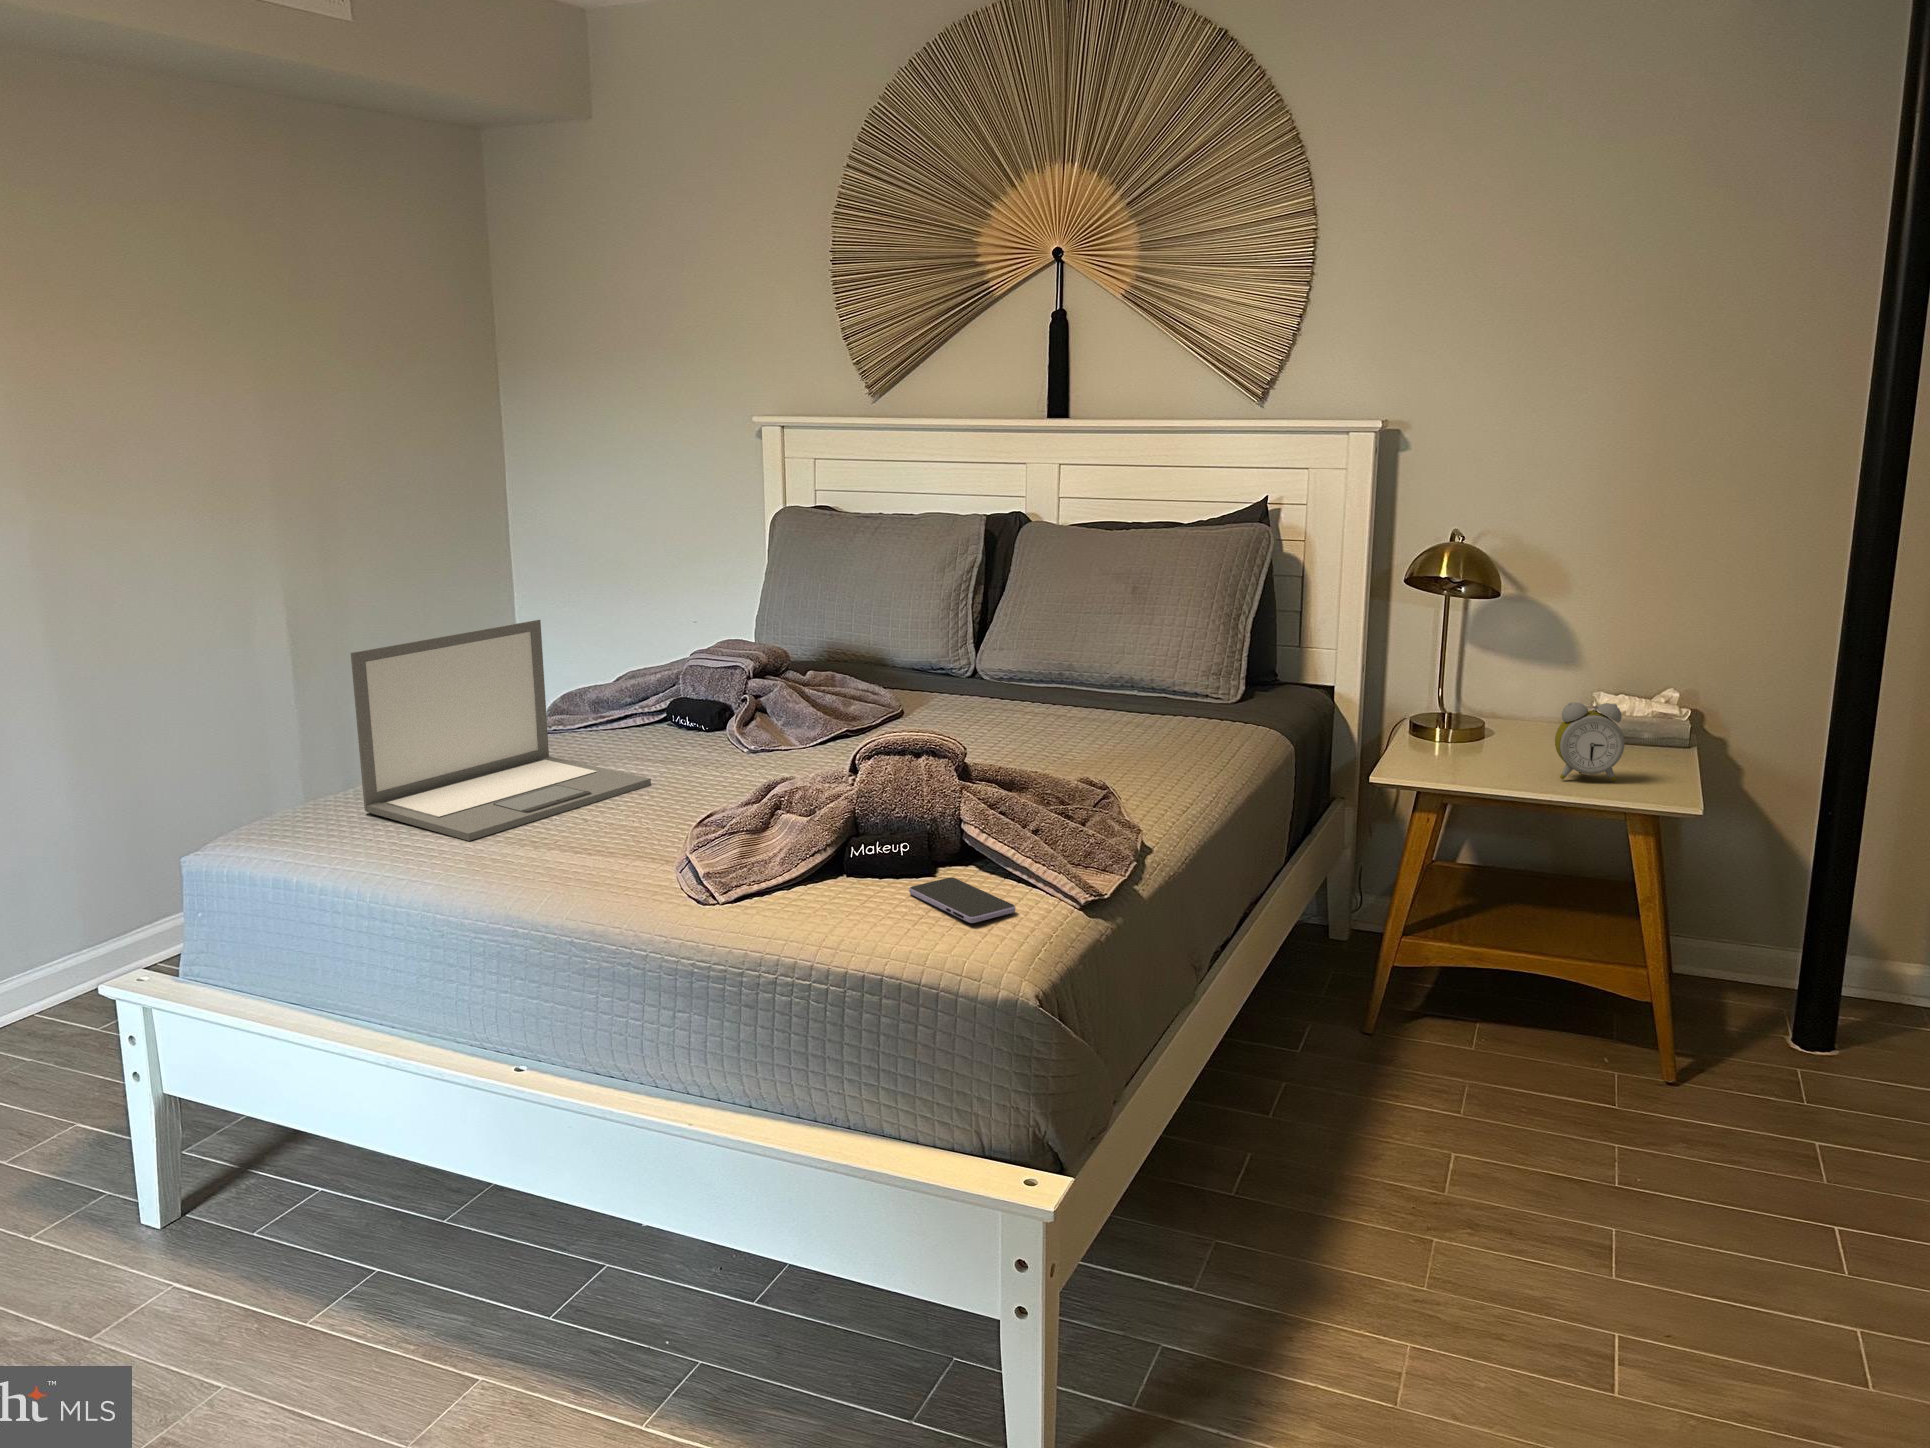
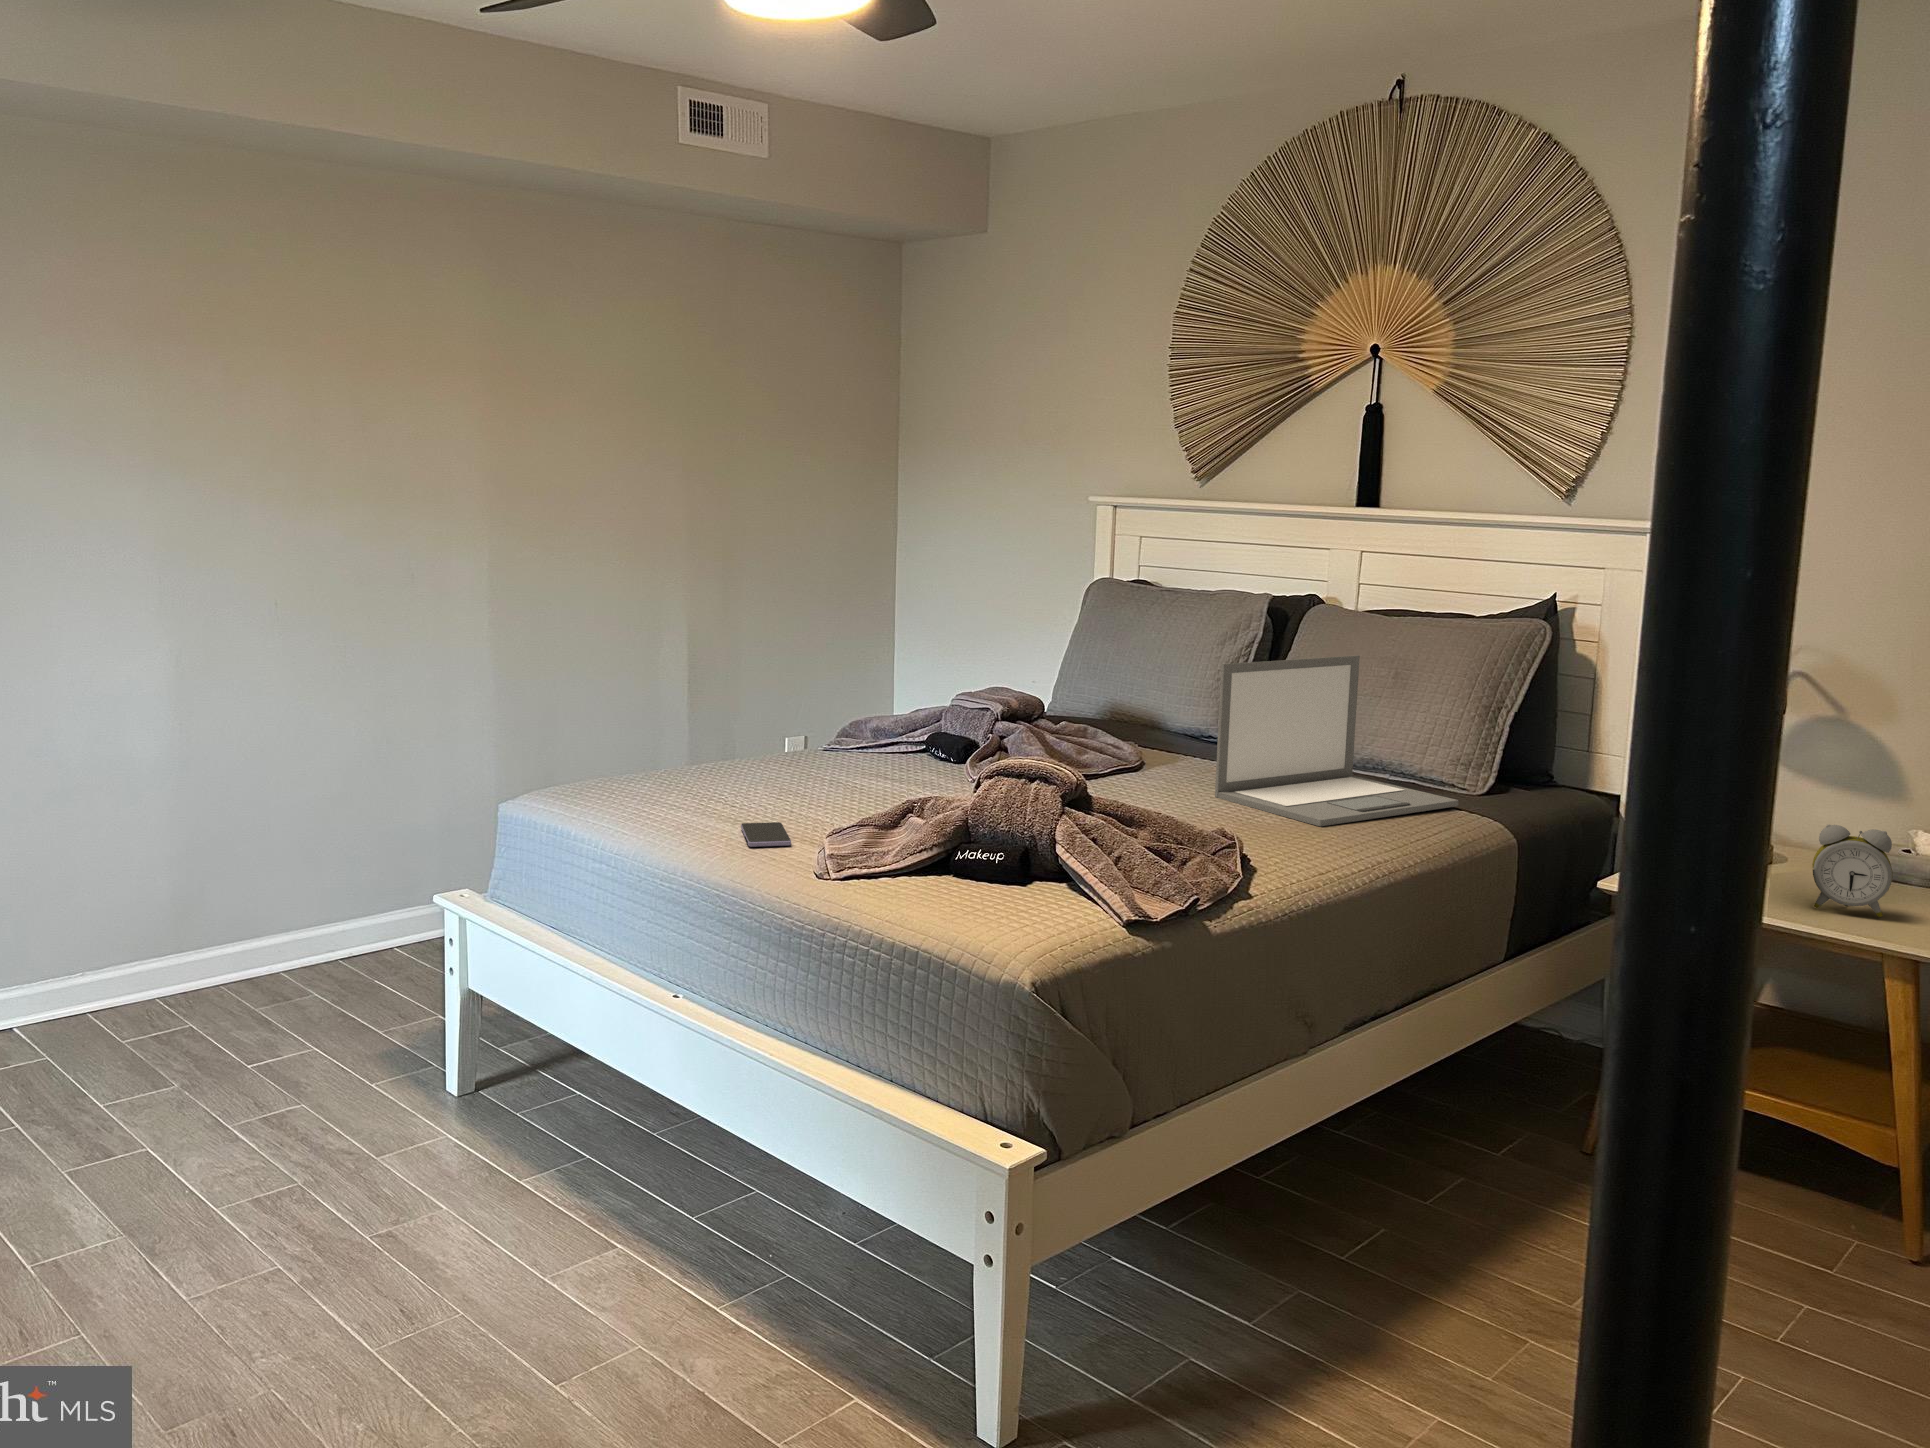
laptop: present [351,620,651,841] -> present [1215,655,1458,826]
smartphone: present [909,877,1015,923] -> present [741,822,791,847]

